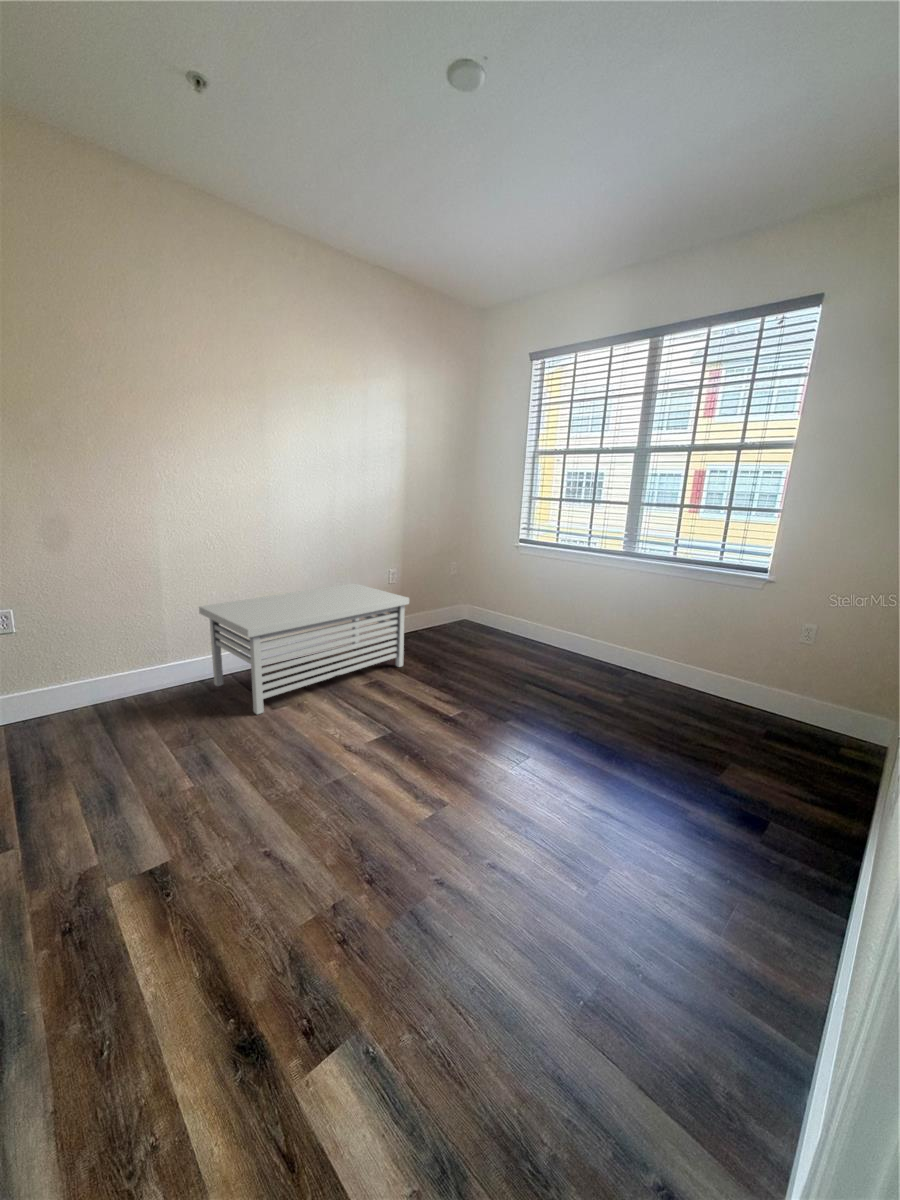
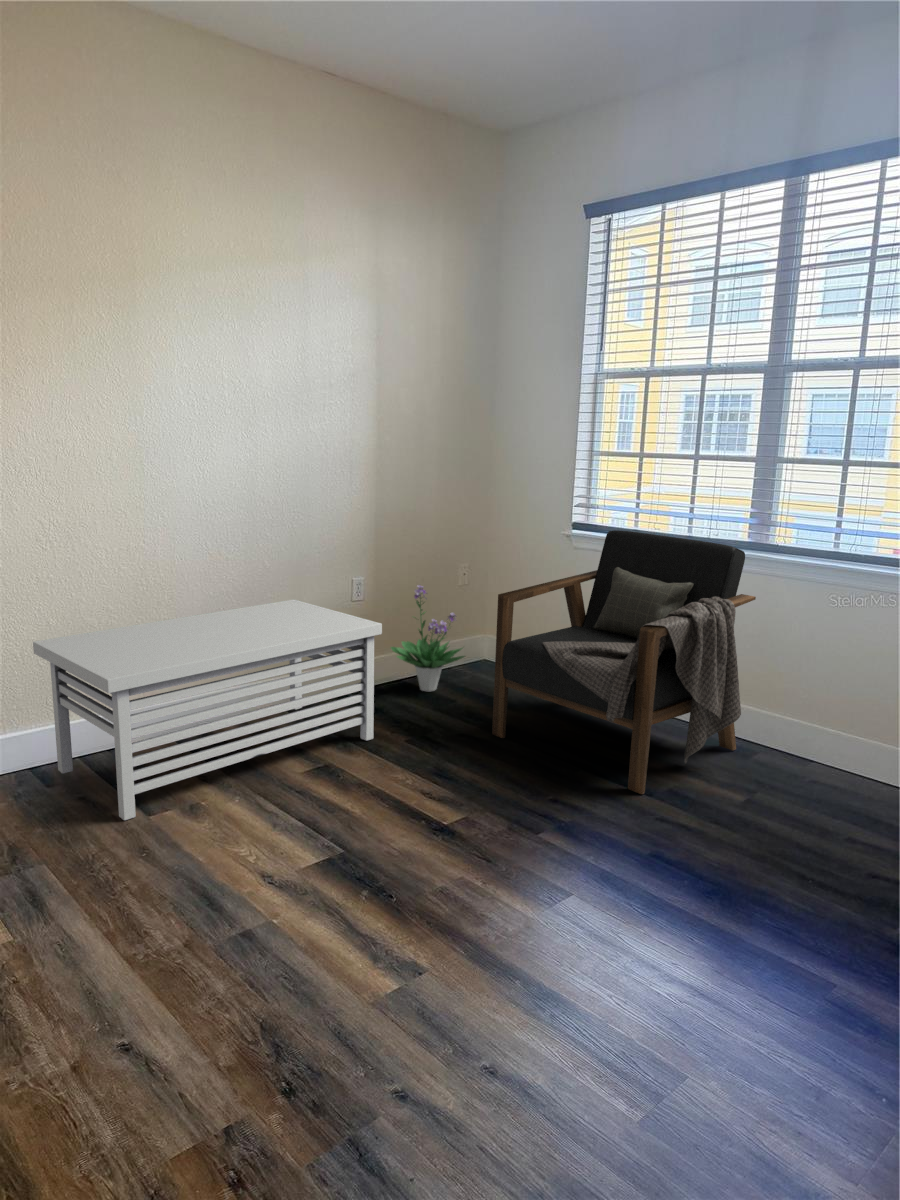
armchair: none [473,545,628,699] -> present [492,530,756,794]
potted plant: none [411,576,456,639] -> present [391,585,465,691]

